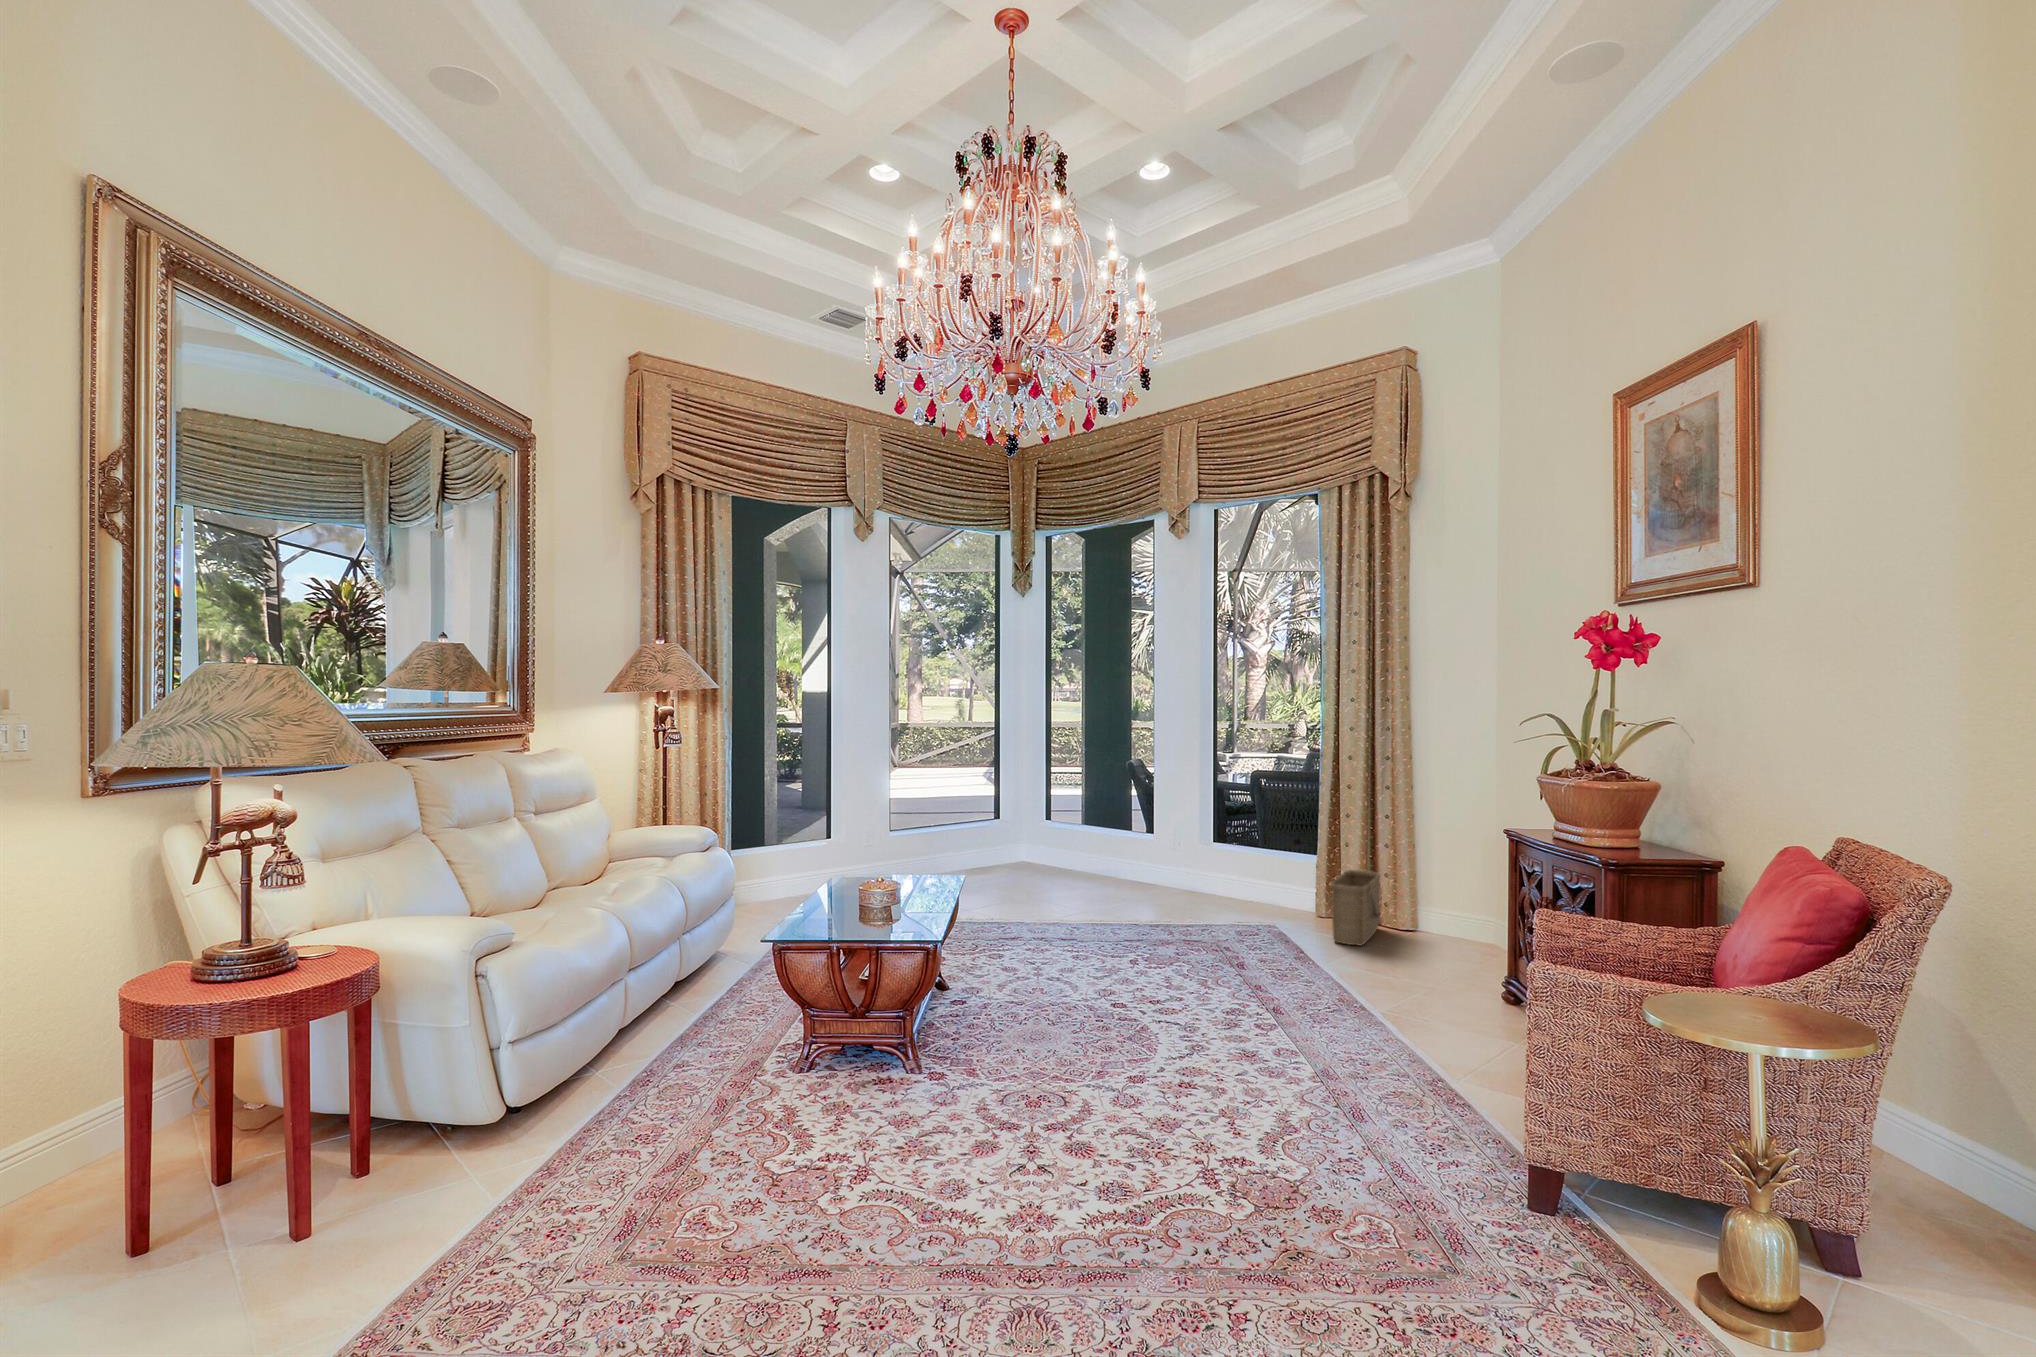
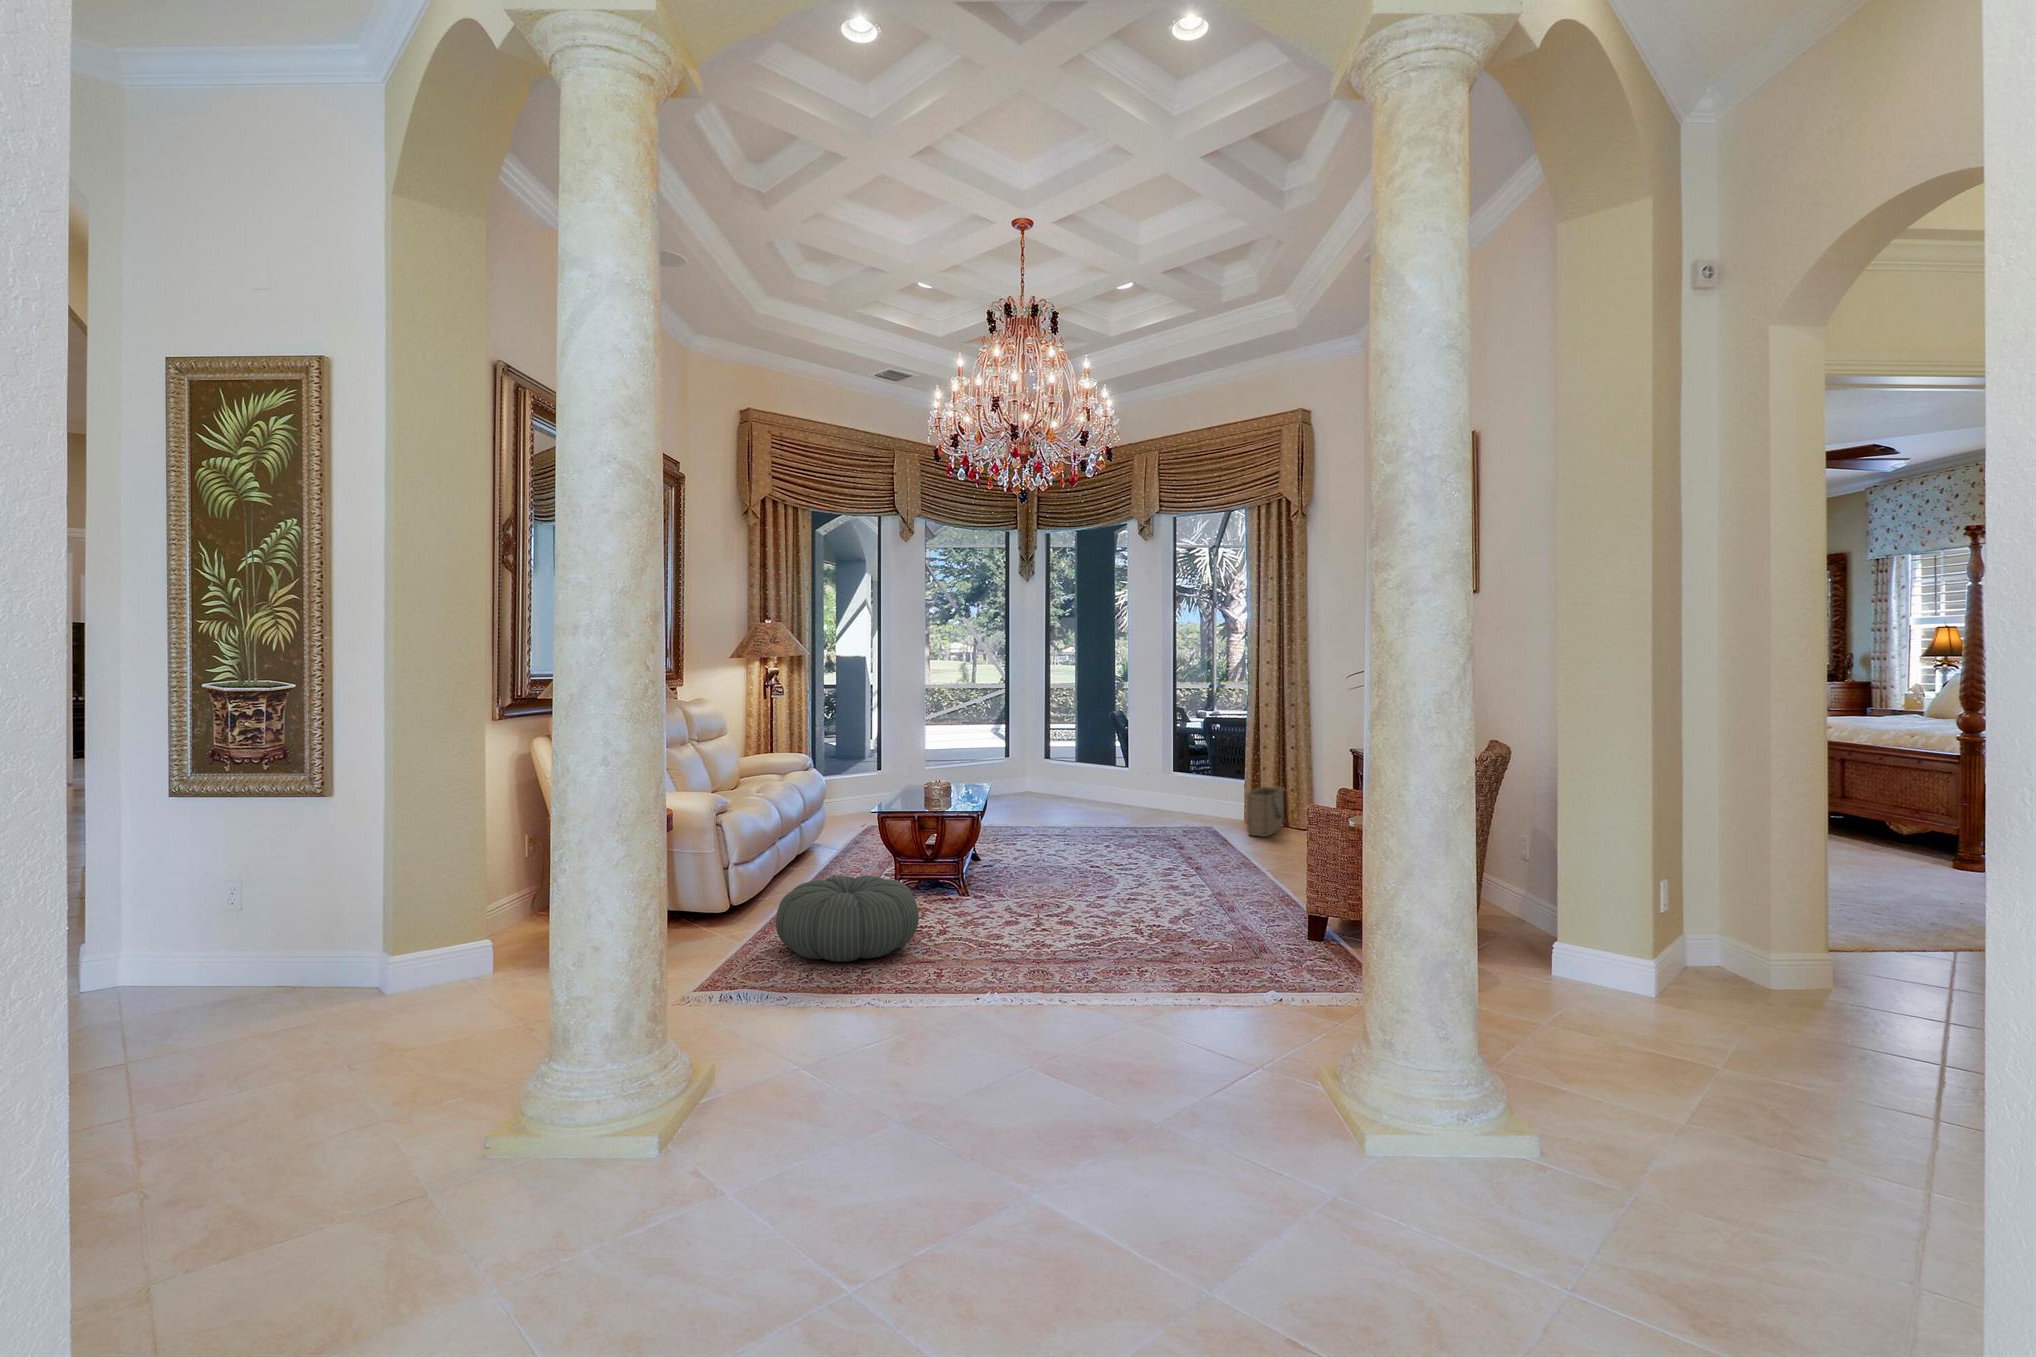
pouf: none [533,1073,809,1278] -> present [776,875,919,962]

